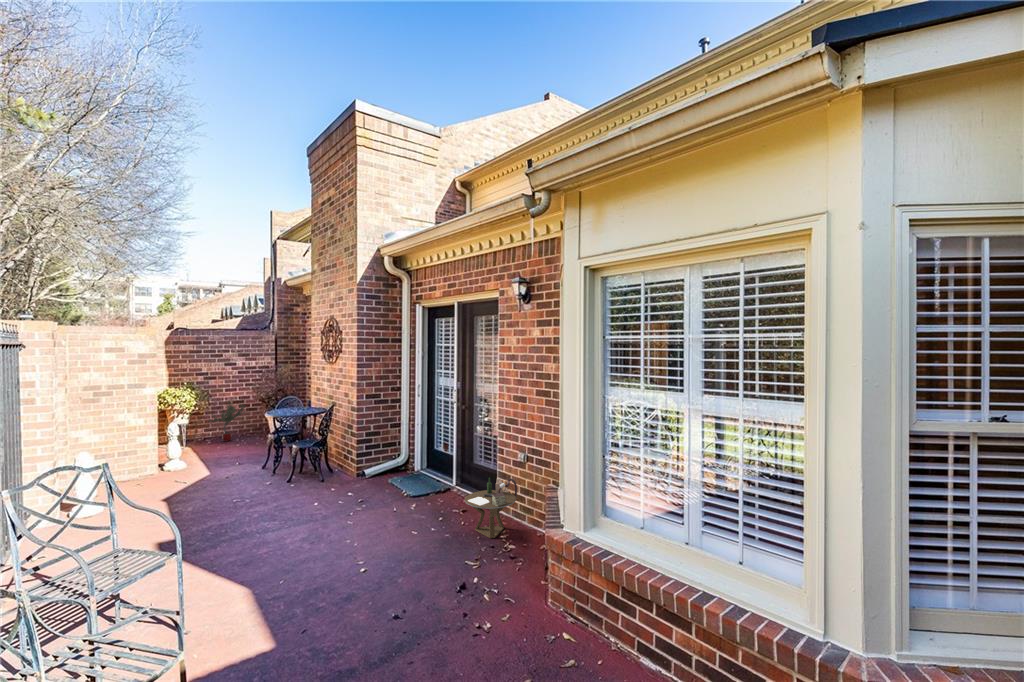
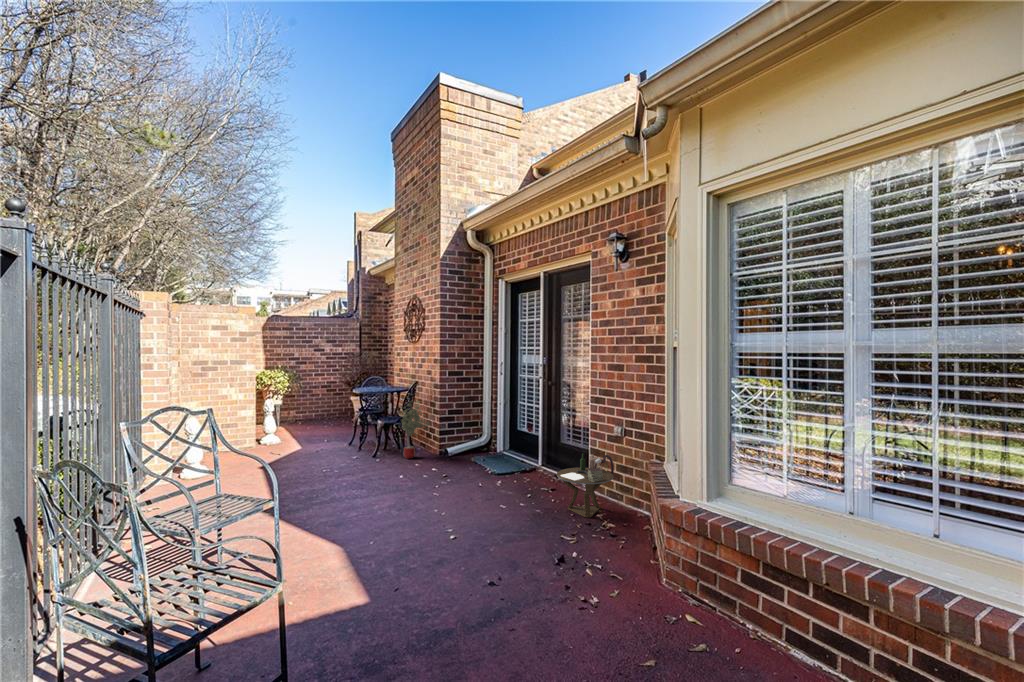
potted tree: present [209,401,245,441] -> present [401,401,430,459]

